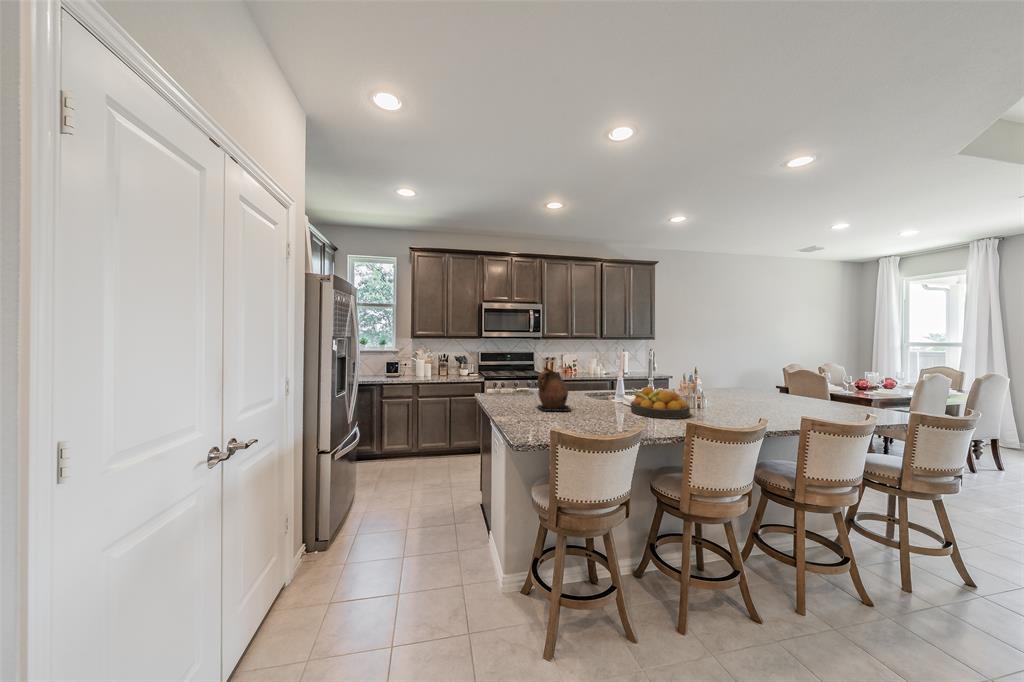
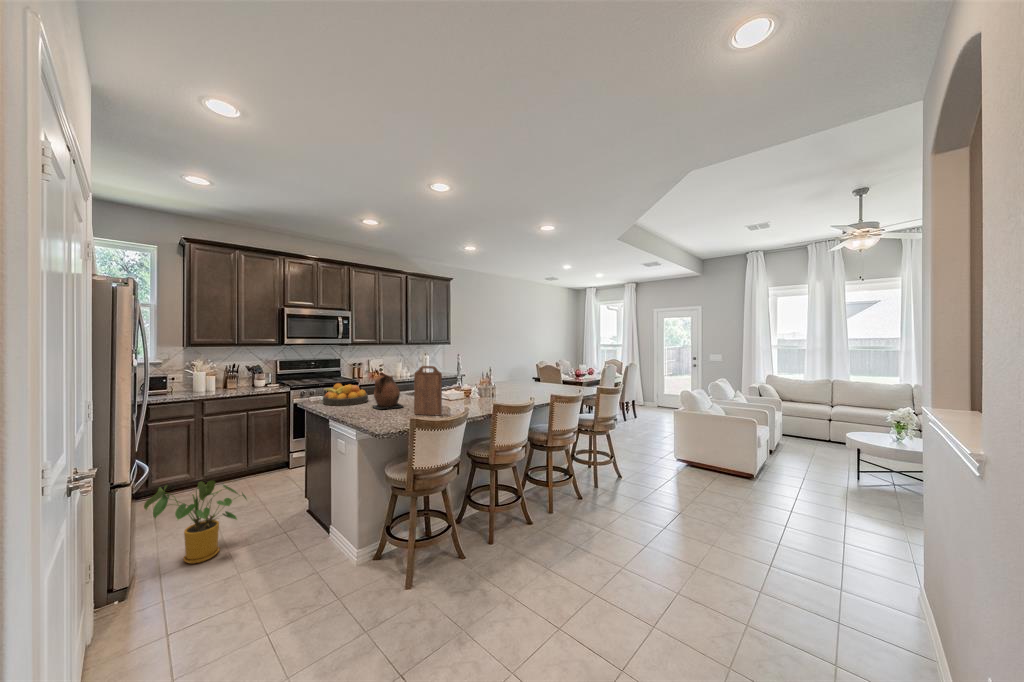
cutting board: none [577,360,612,429] -> present [414,366,442,415]
fruit bowl: present [630,387,690,419] -> present [323,383,368,405]
house plant: none [354,457,426,534] -> present [144,481,246,564]

